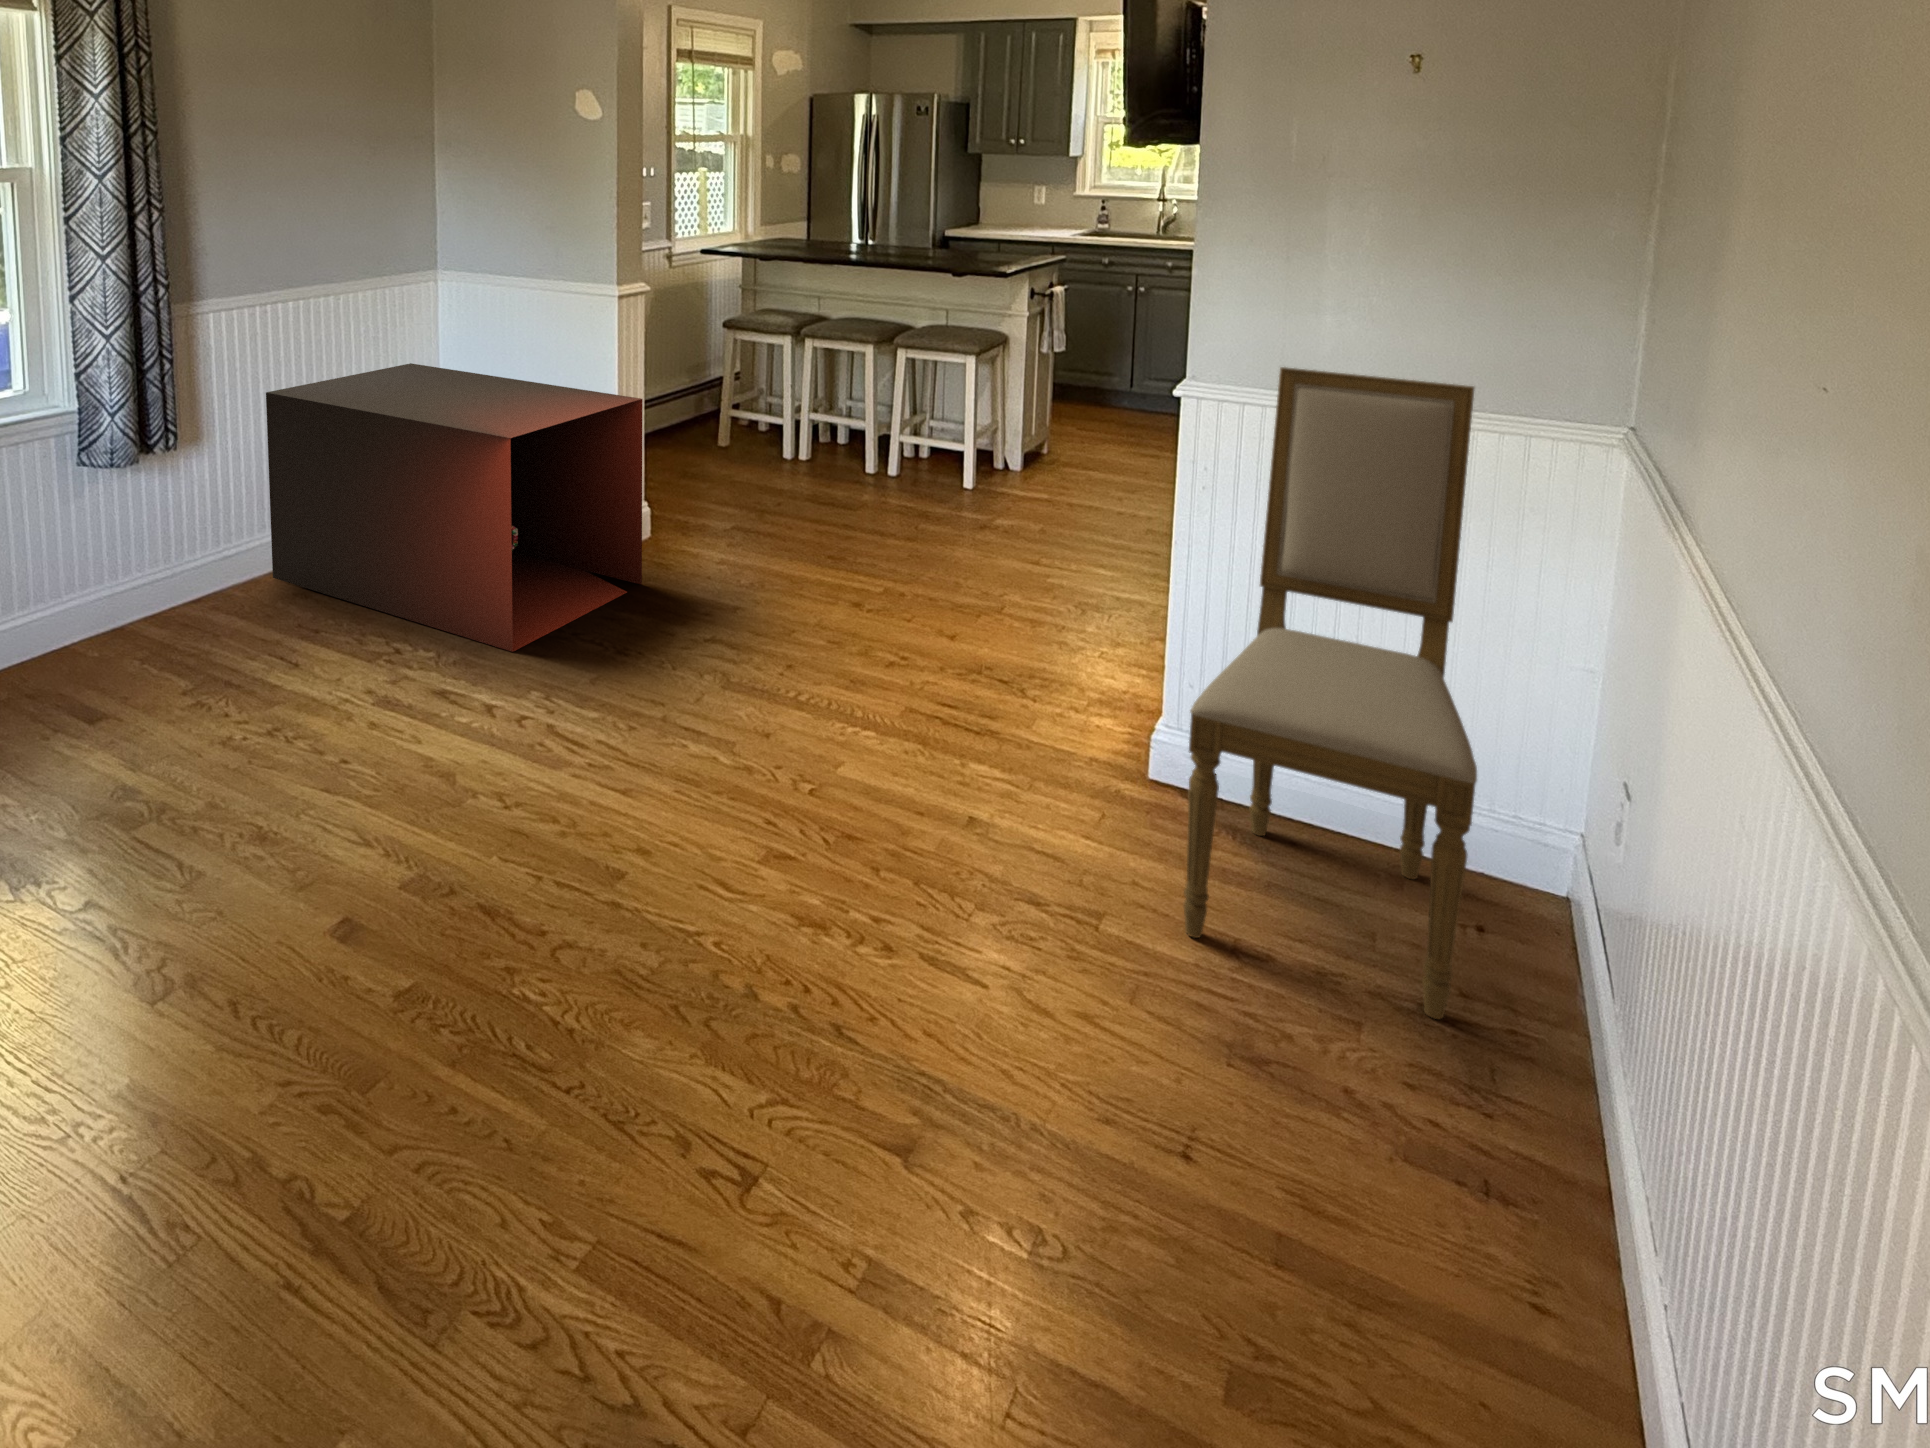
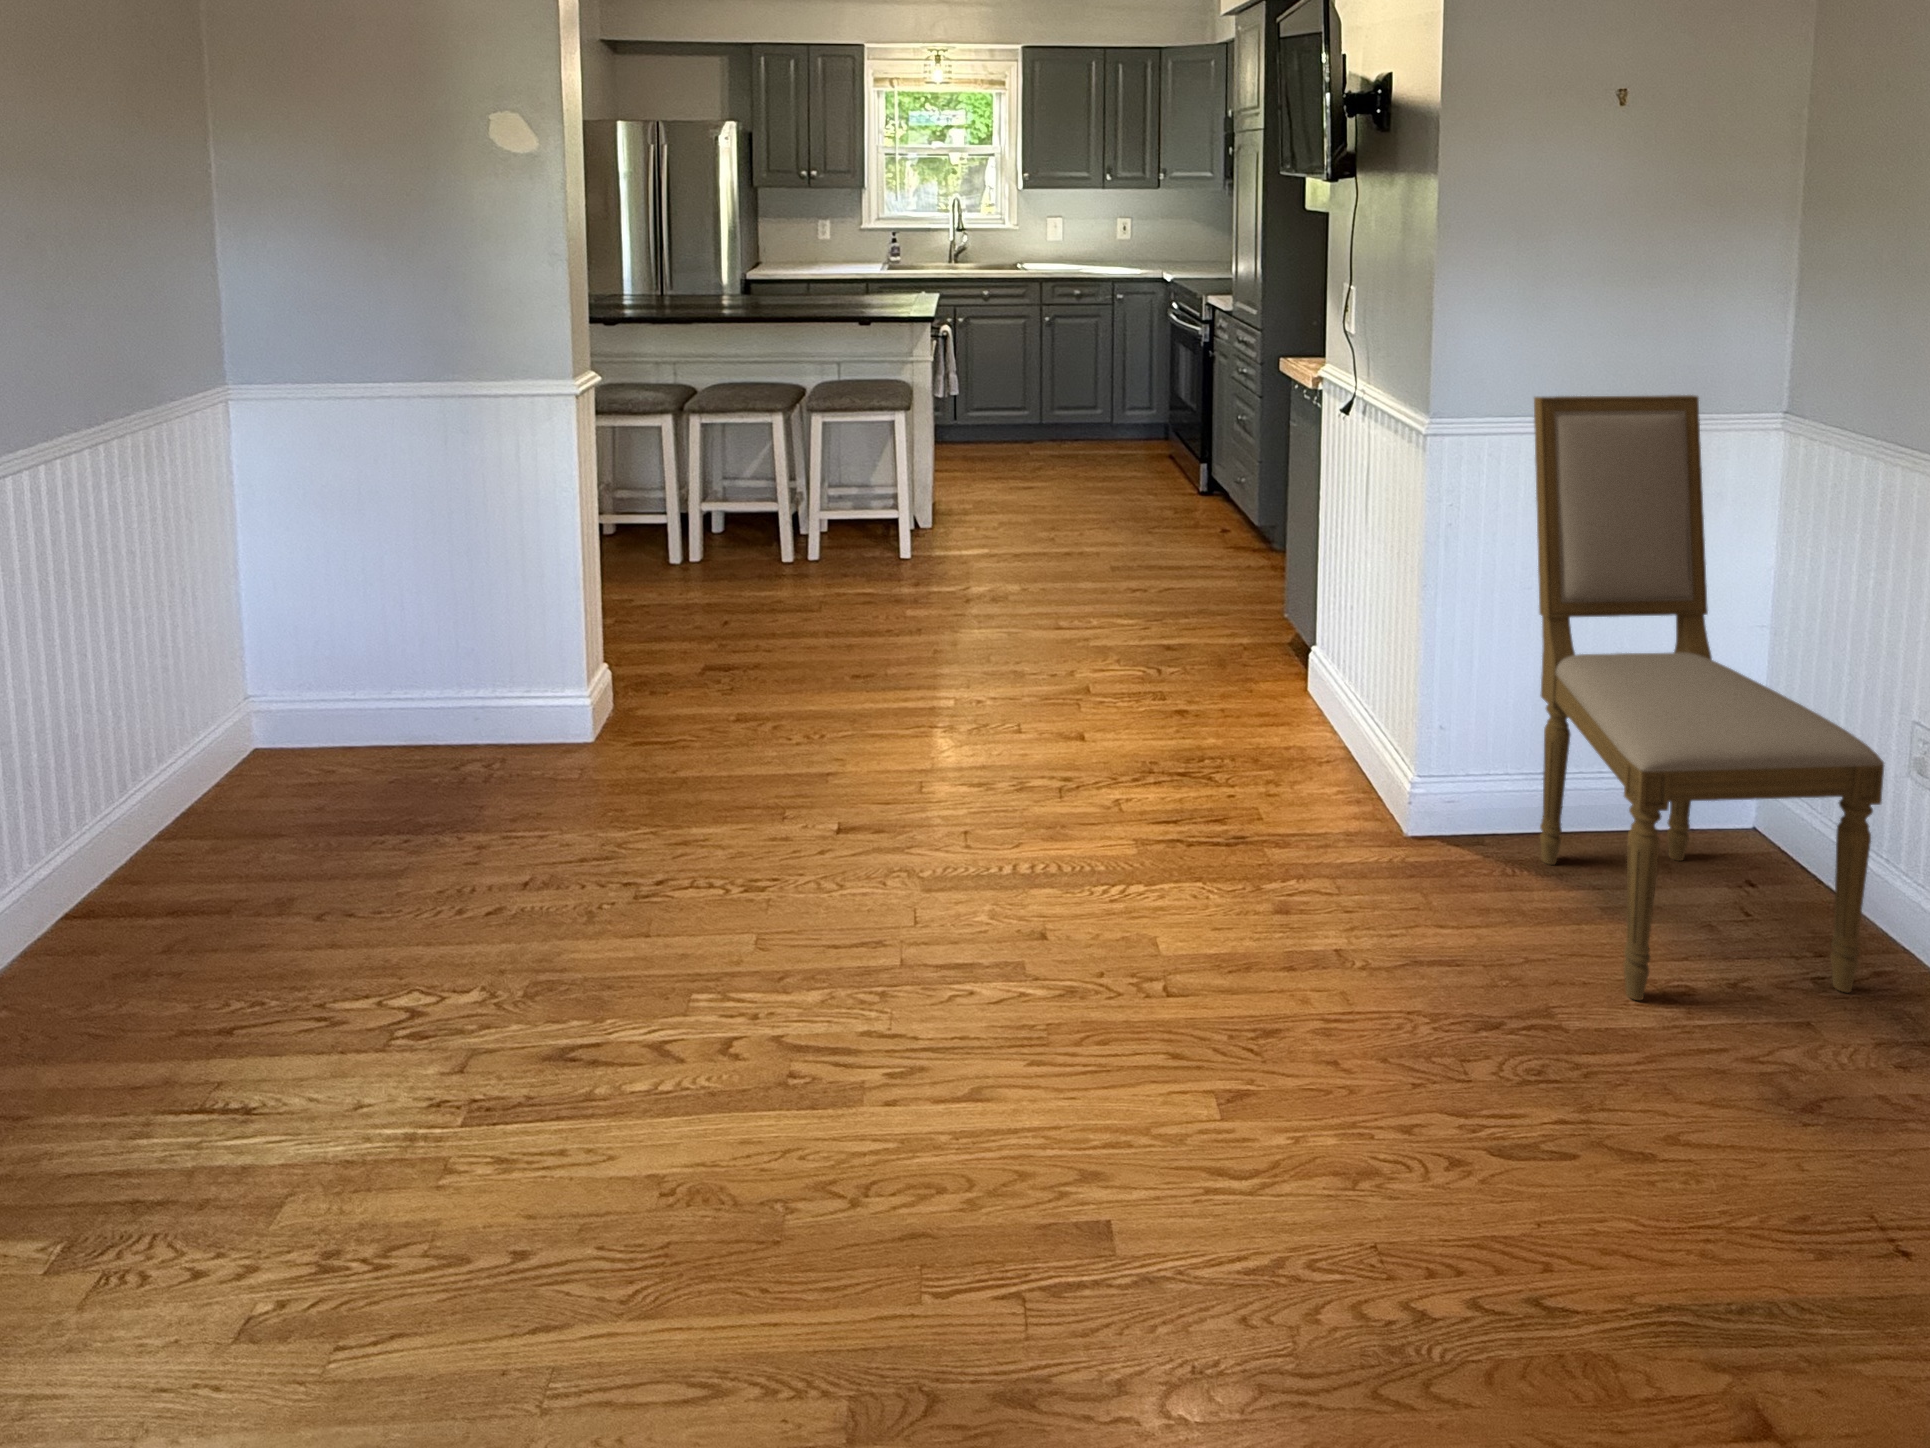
storage cabinet: present [266,363,643,652] -> none [5,531,677,962]

